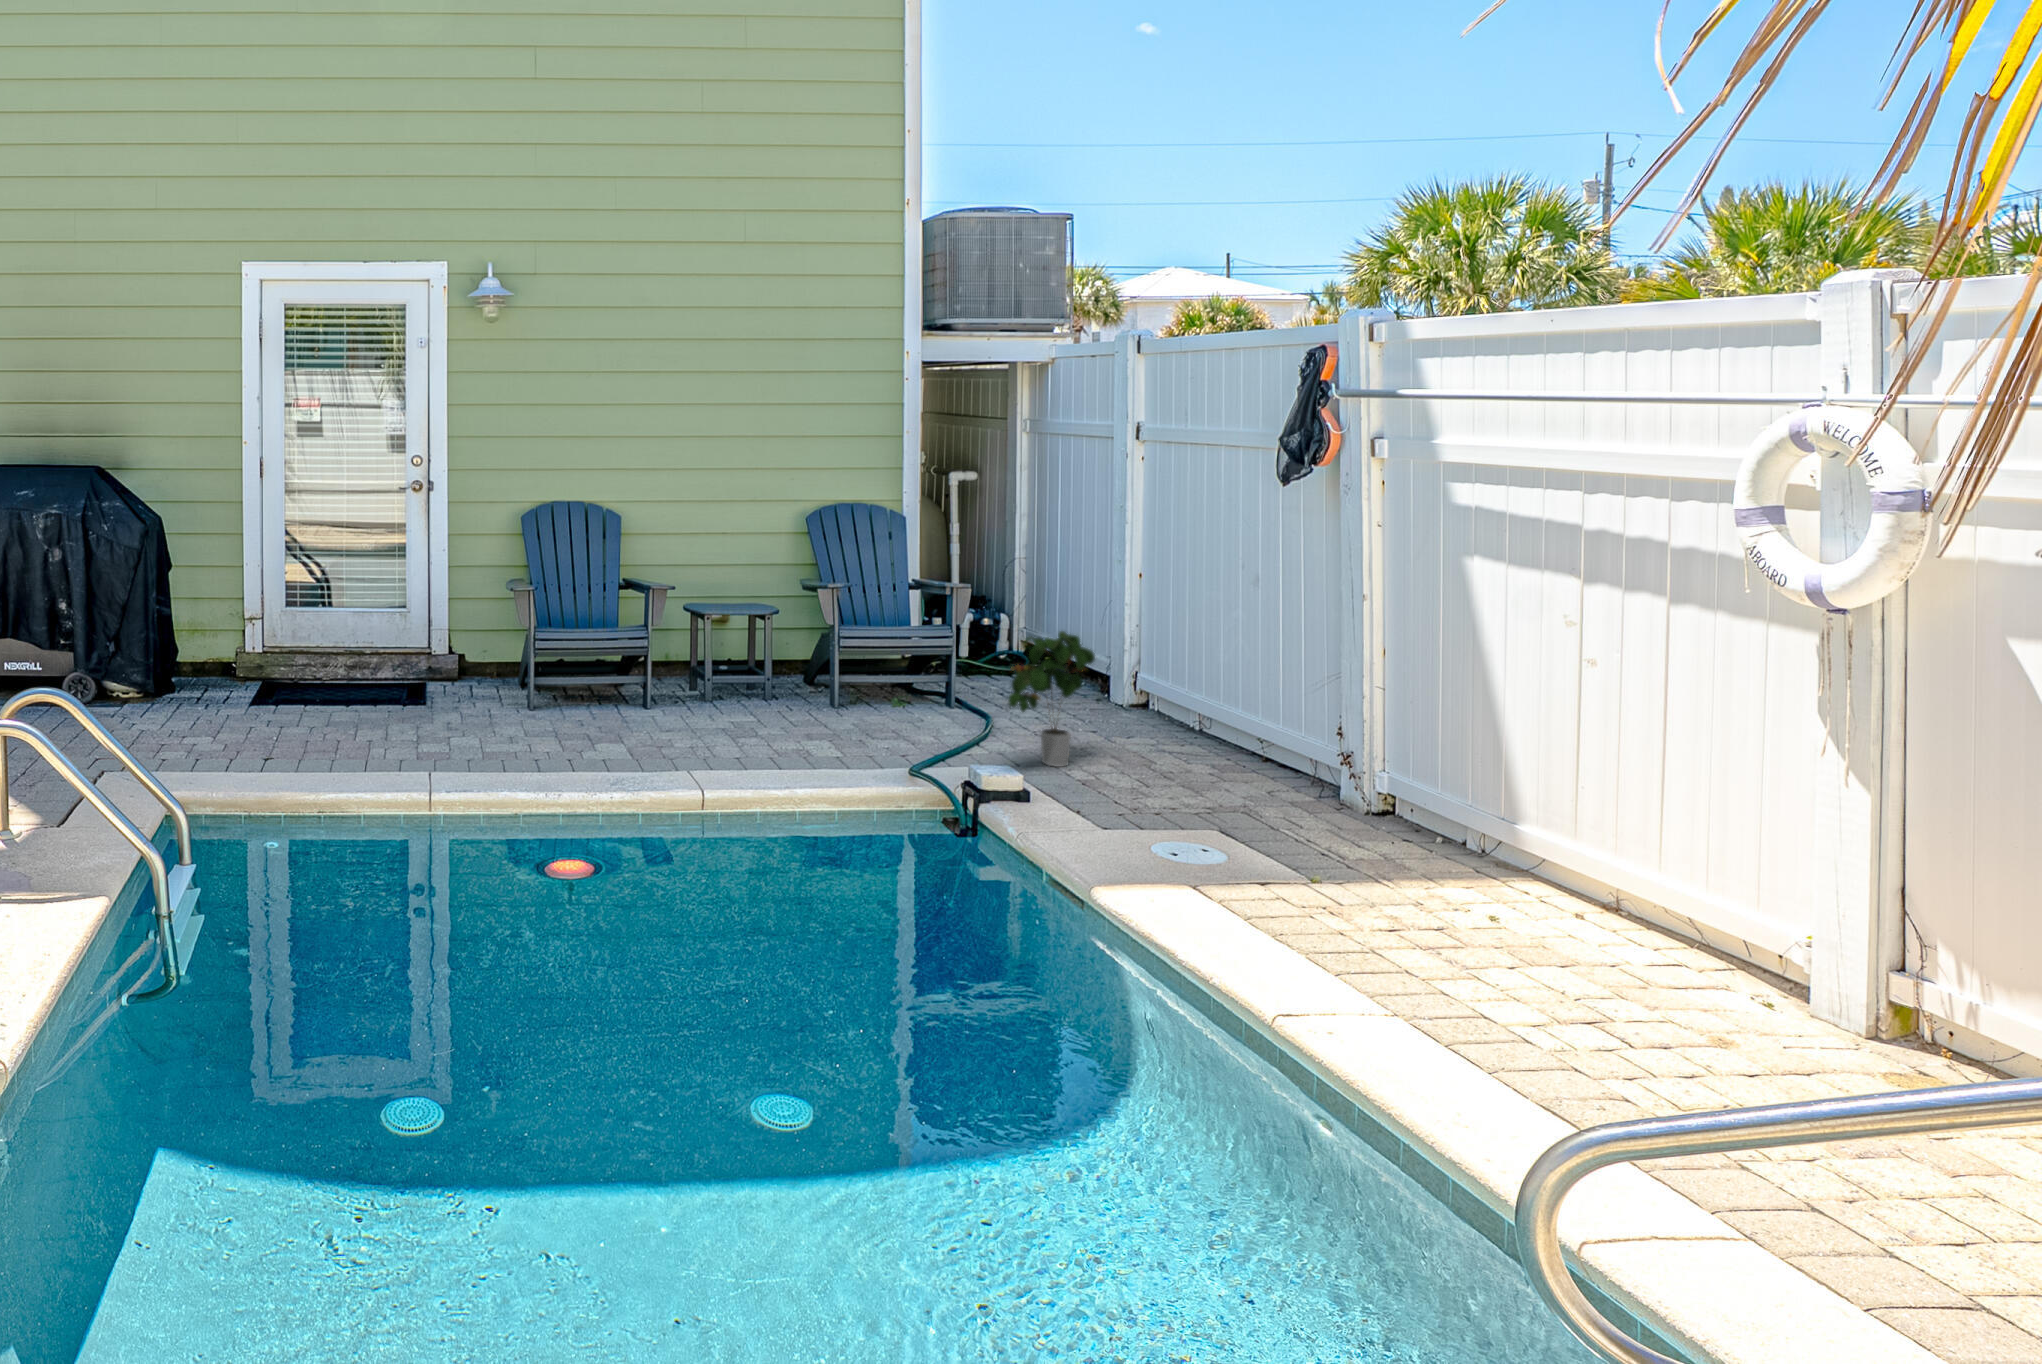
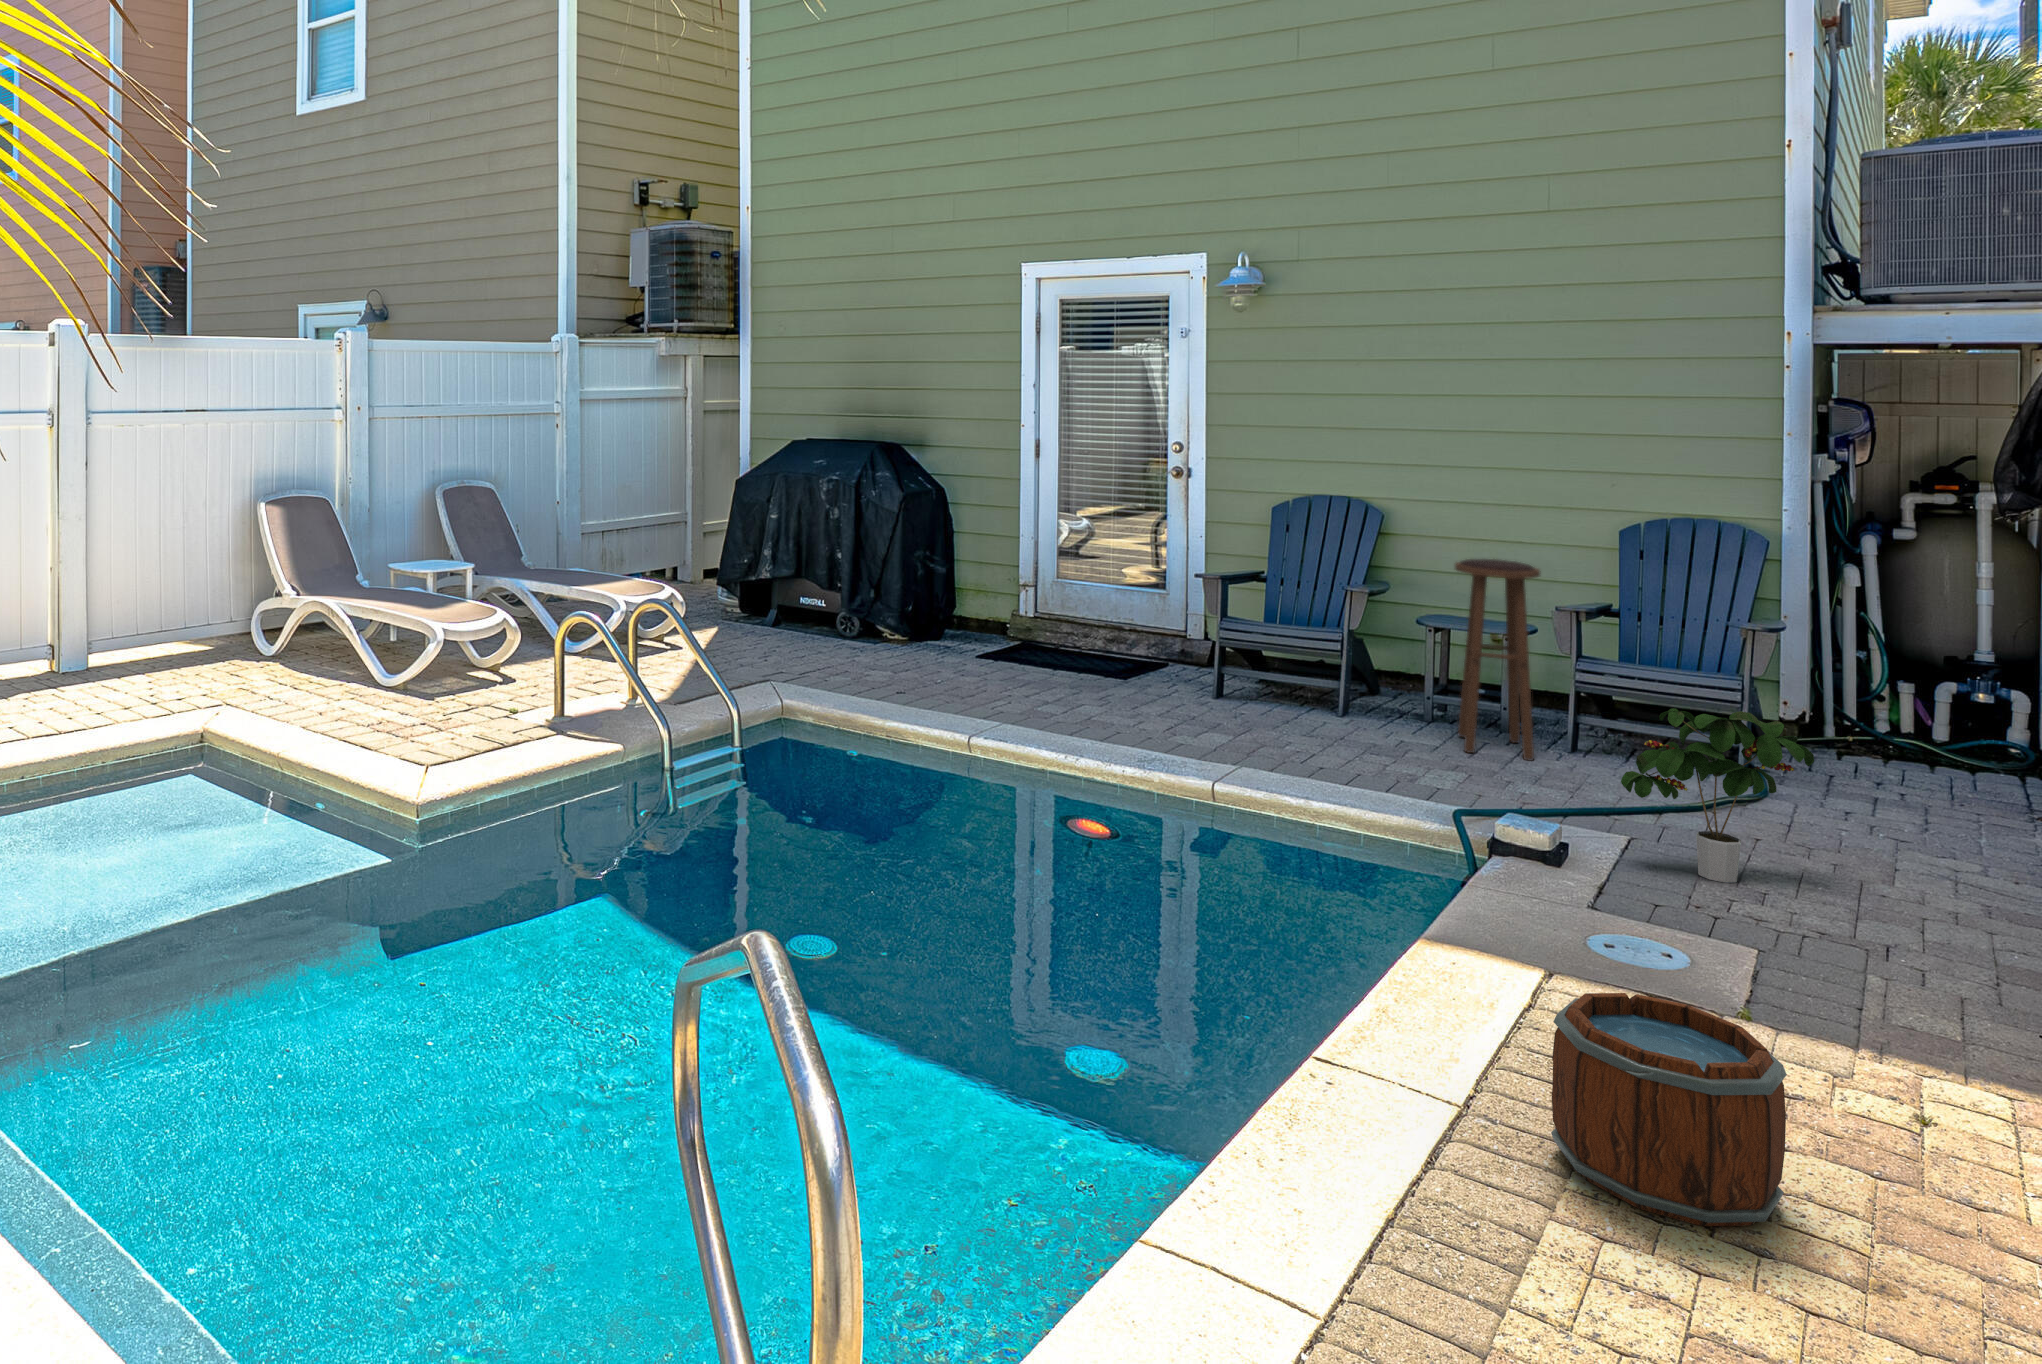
stool: none [732,536,806,710] -> present [1455,559,1540,760]
bucket: none [1416,850,1584,1018] -> present [1551,993,1787,1226]

